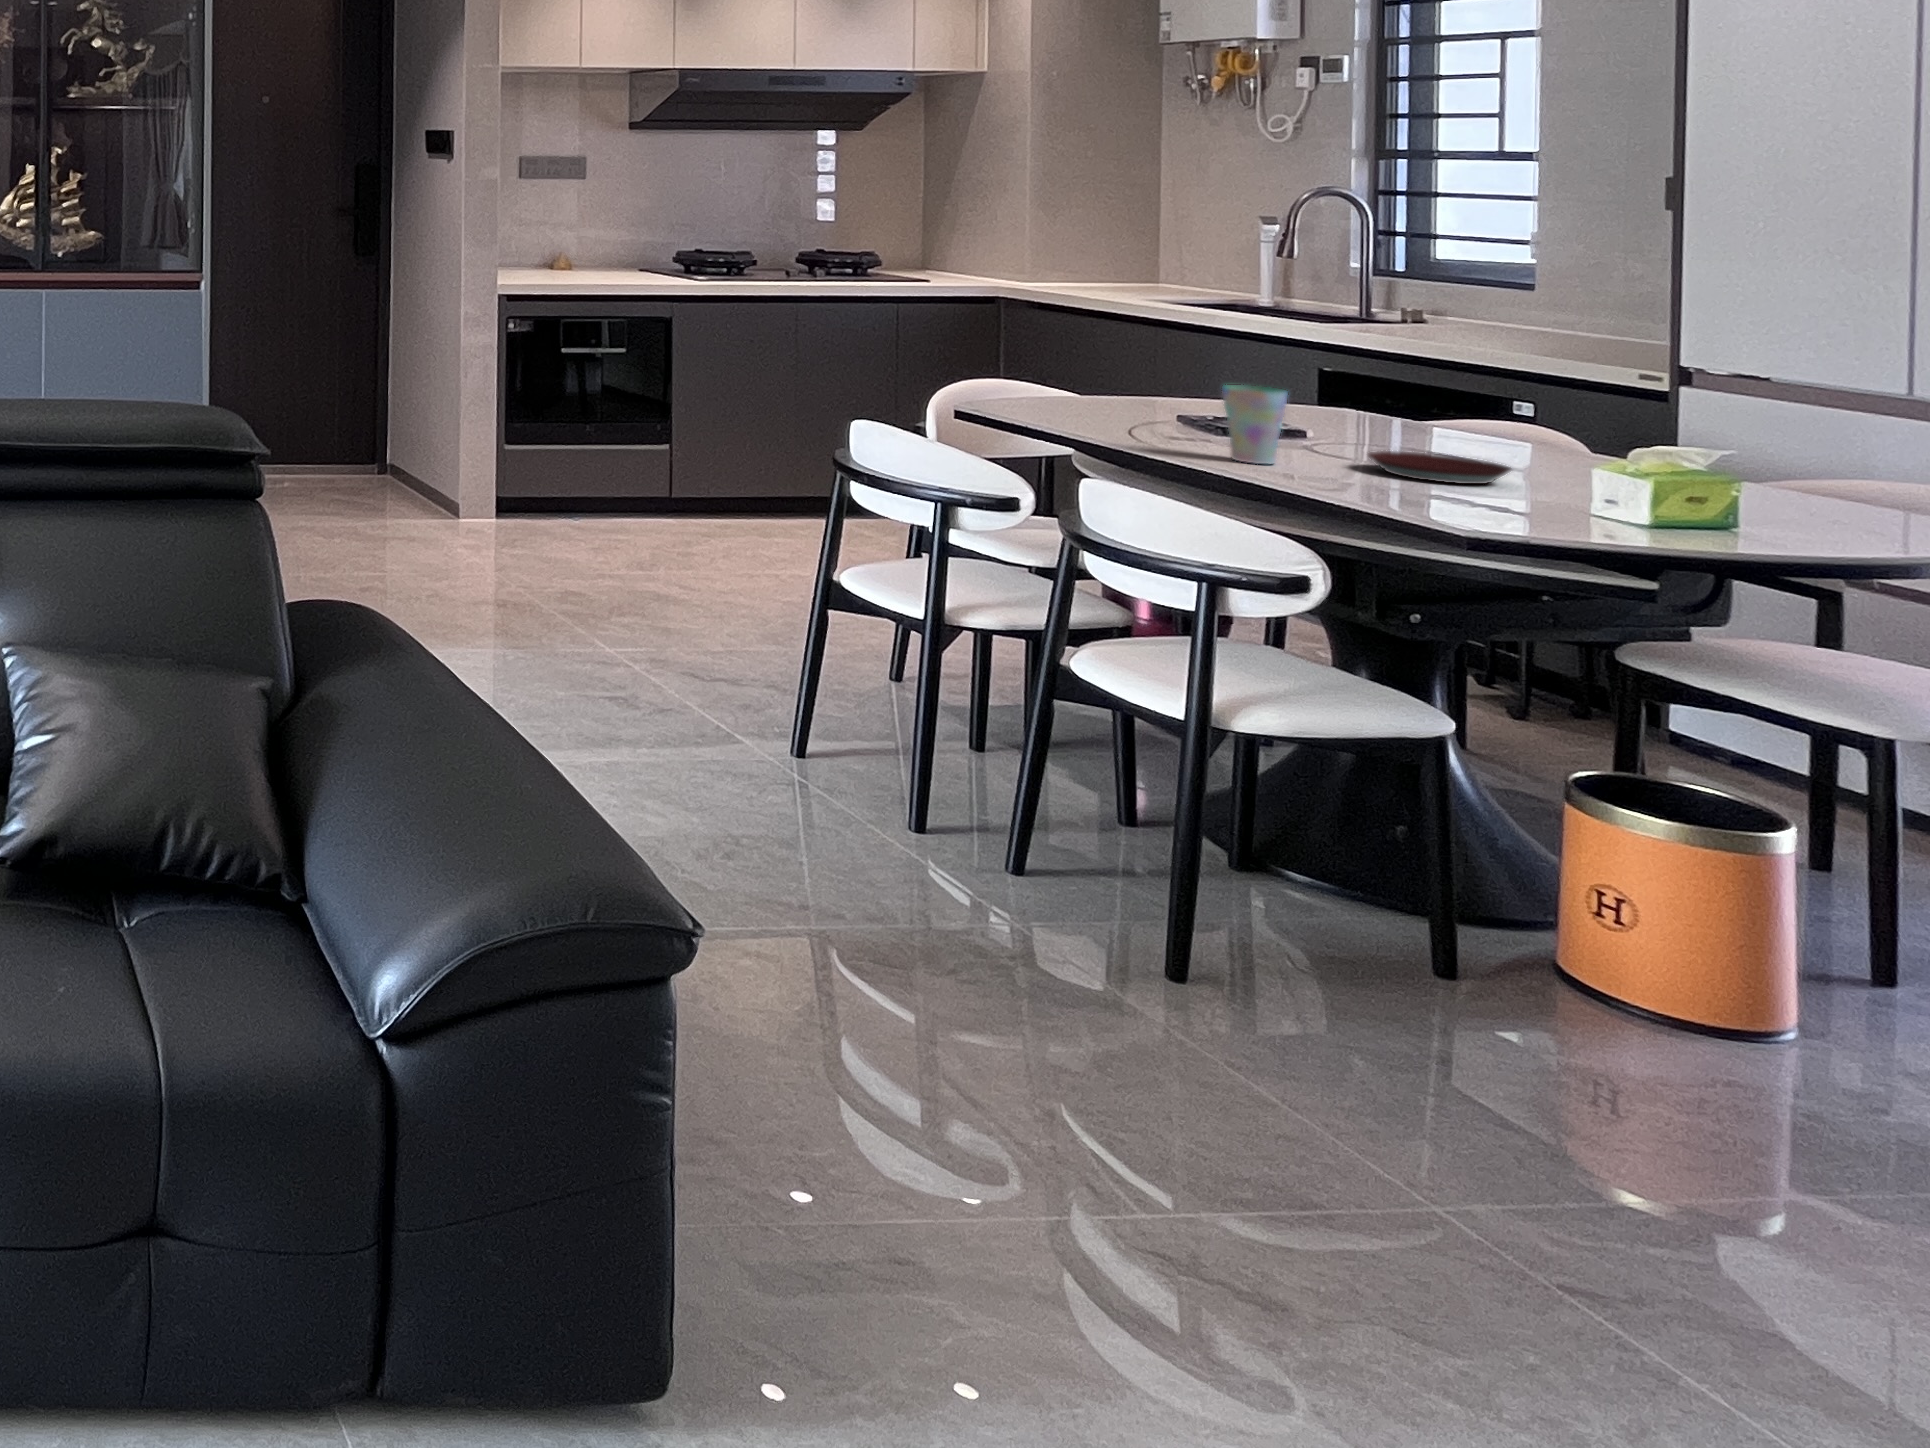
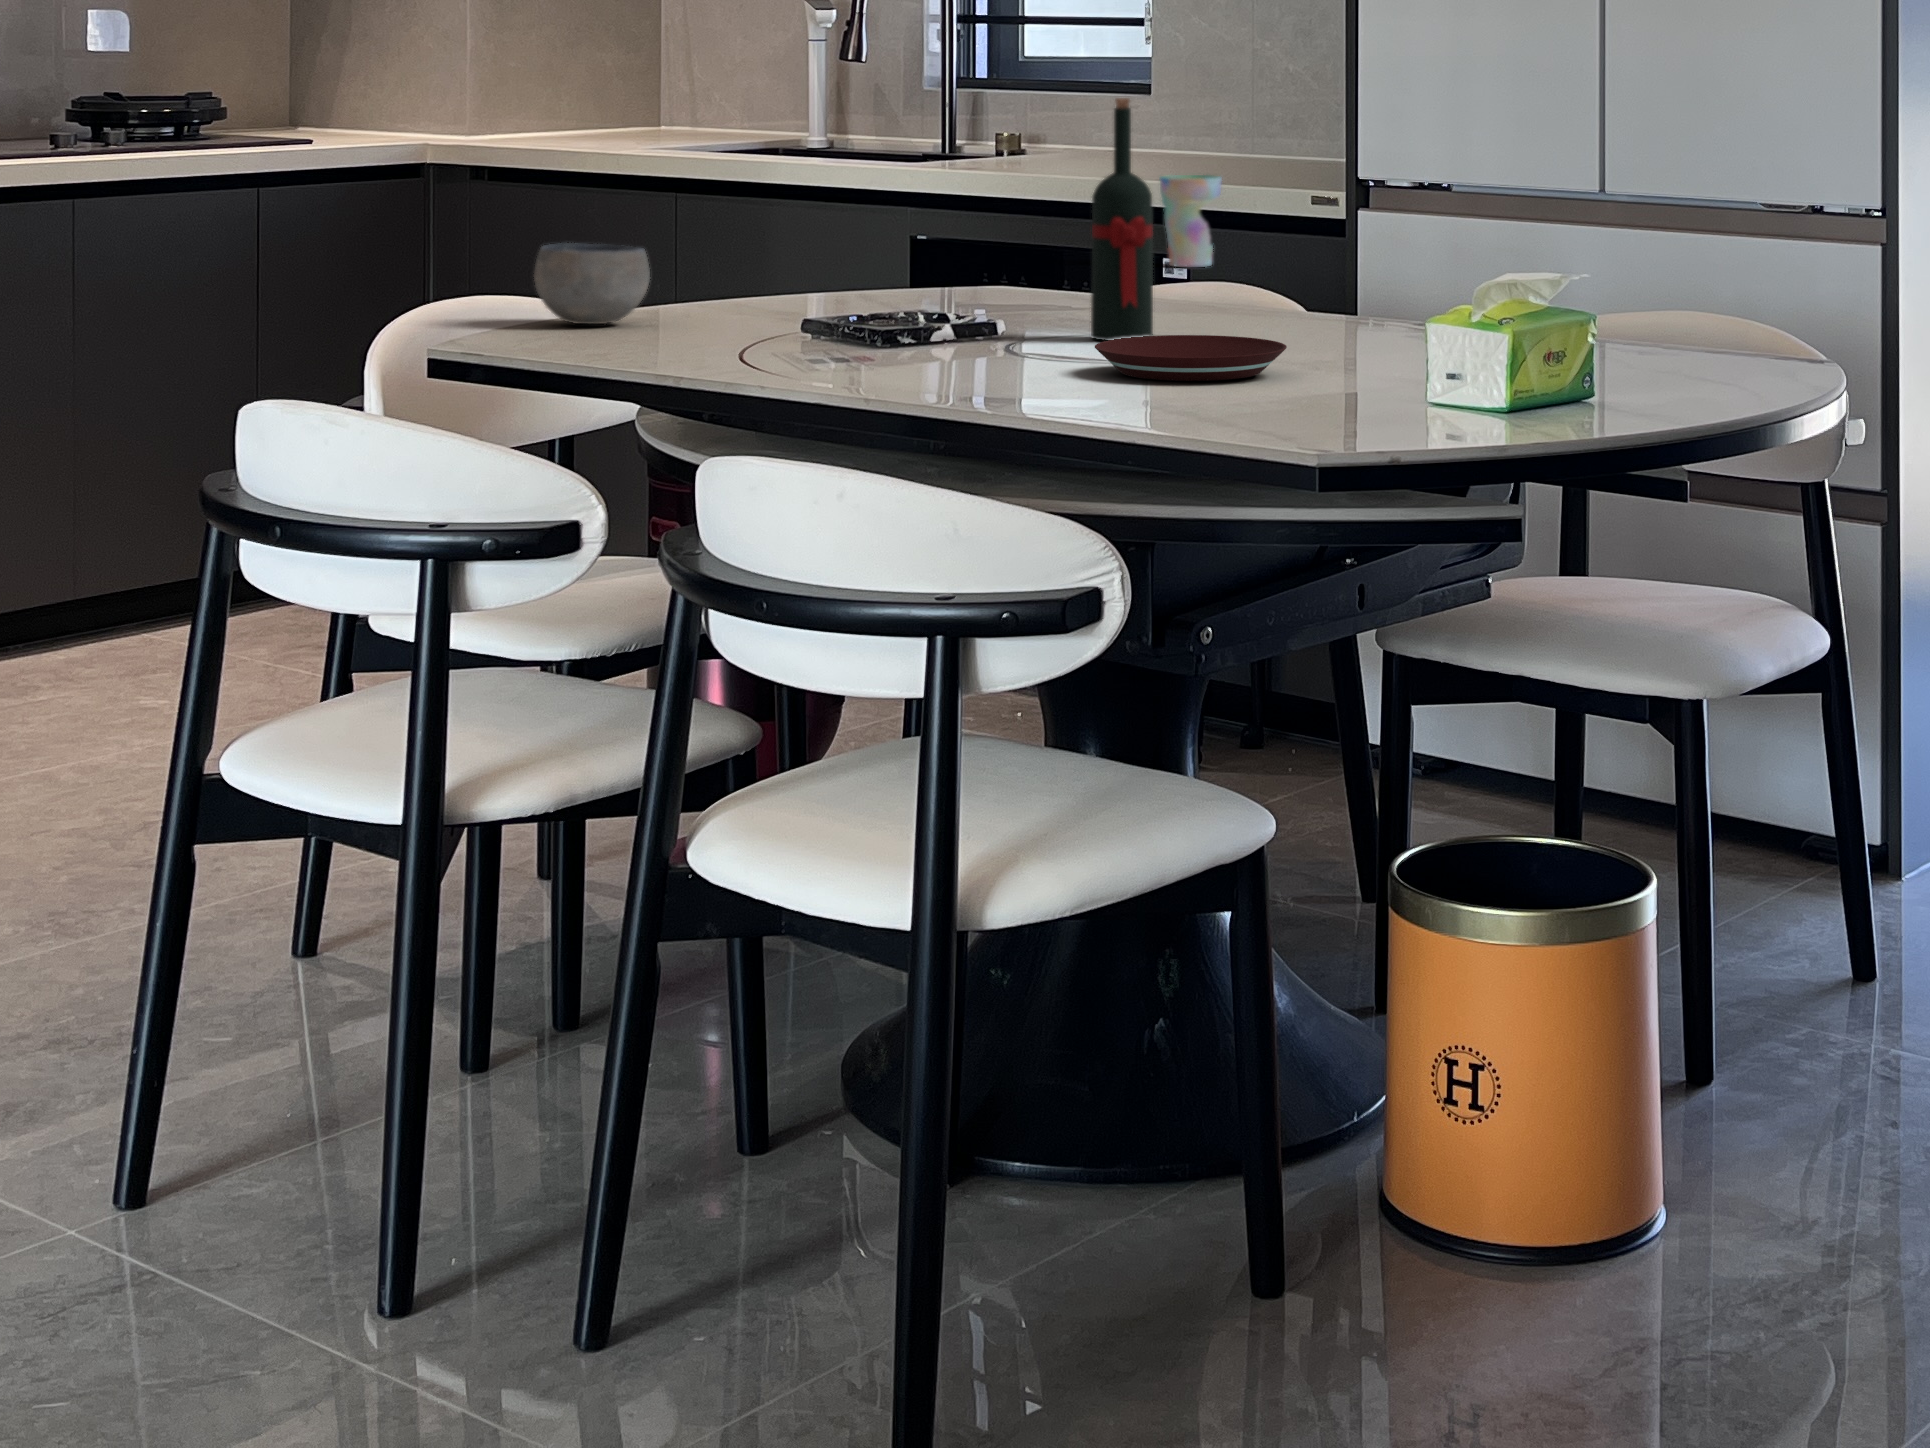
wine bottle: none [1389,313,1438,453] -> present [1091,98,1153,340]
bowl: none [1026,361,1095,404] -> present [534,243,650,324]
cup: present [1222,385,1287,464] -> present [1160,175,1222,267]

